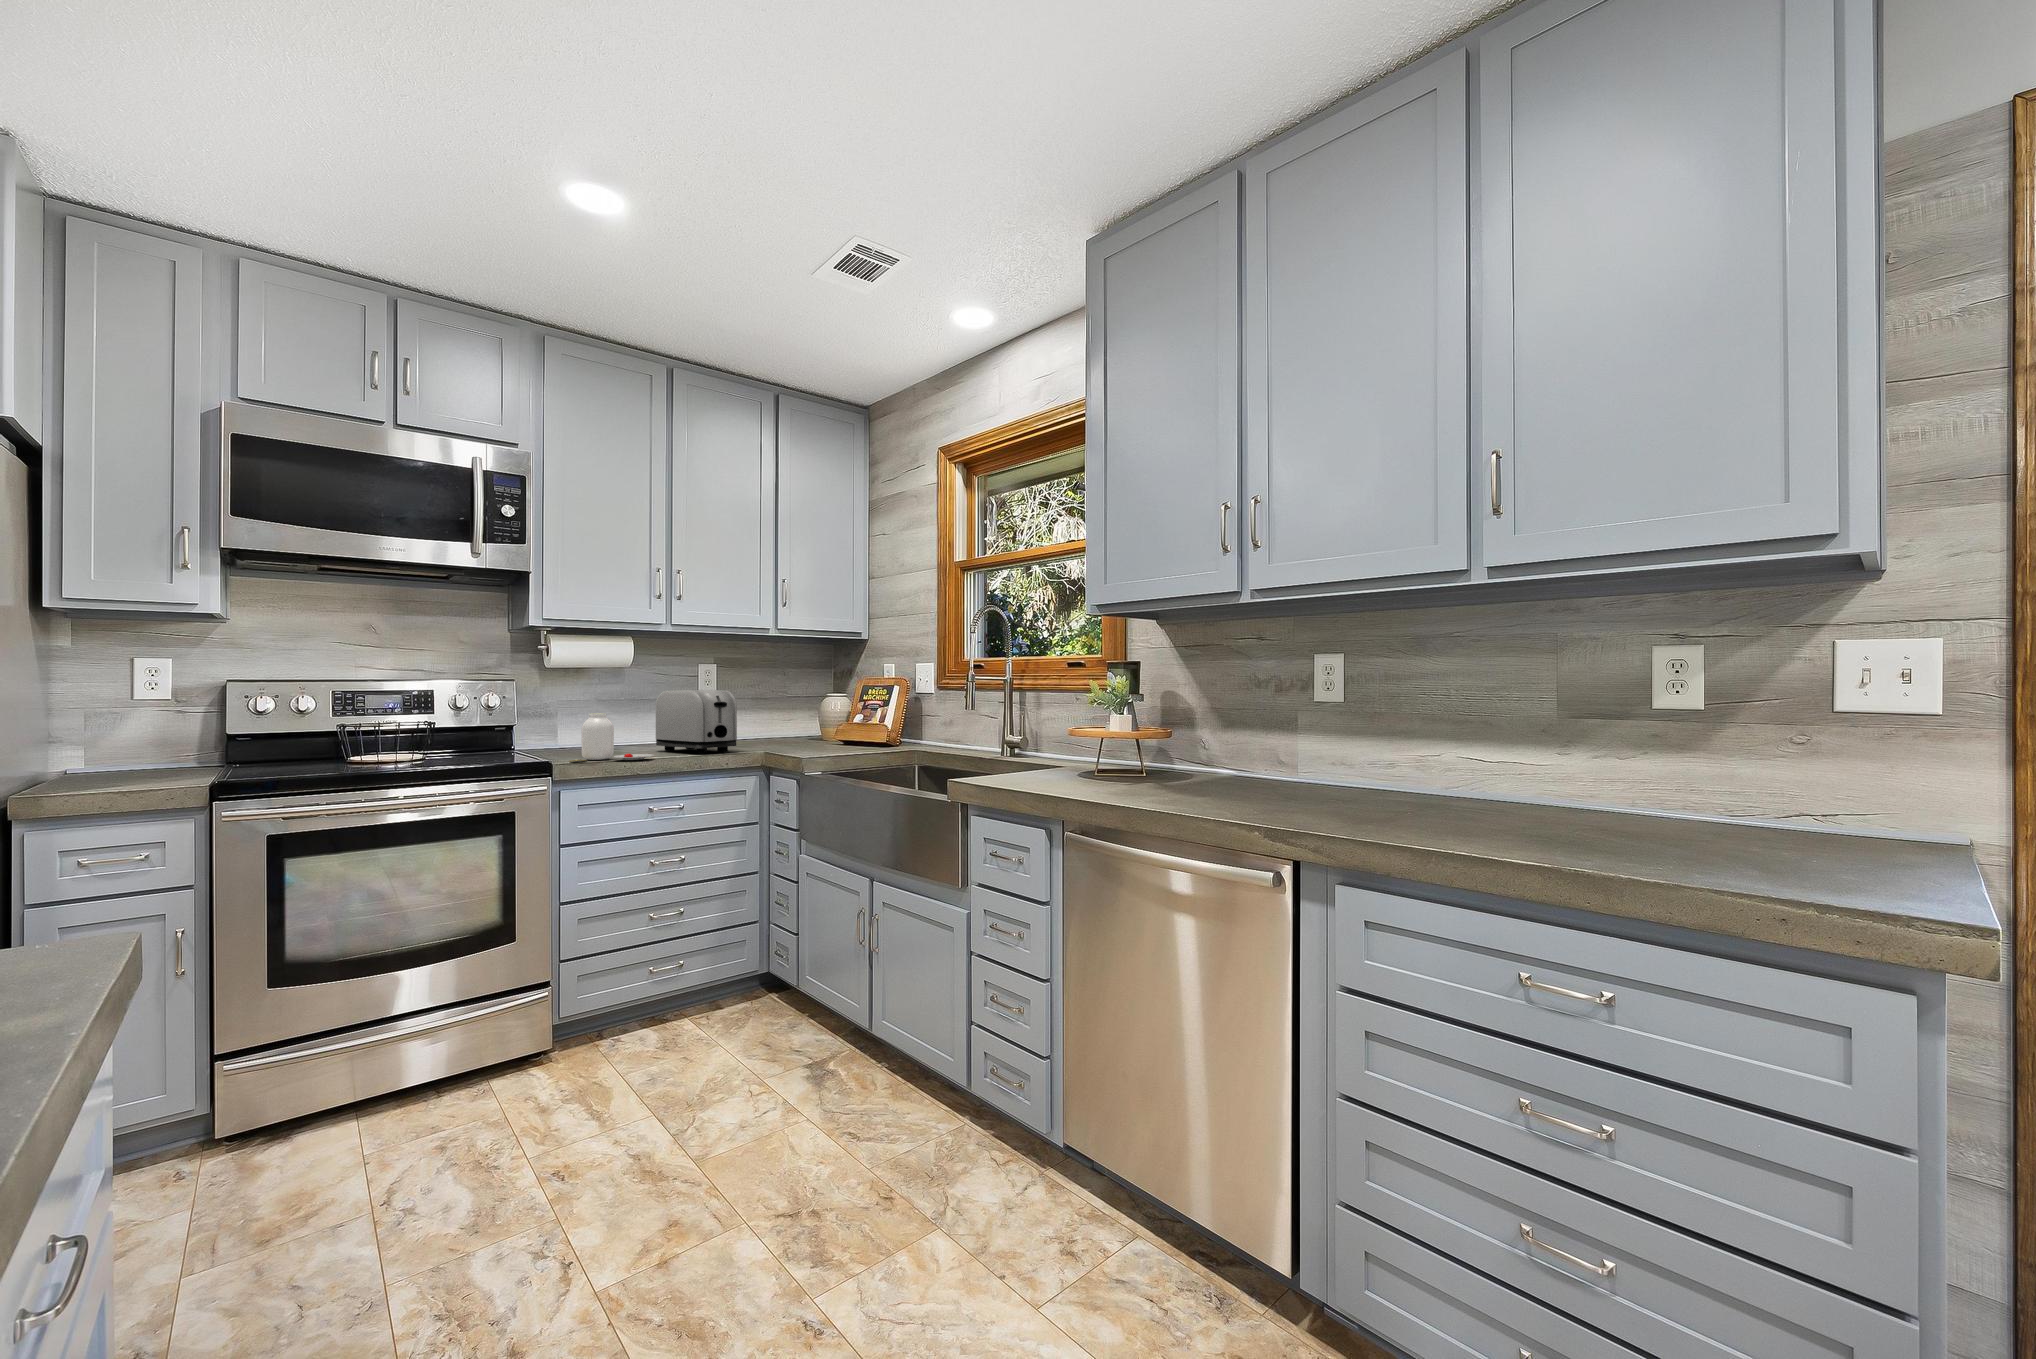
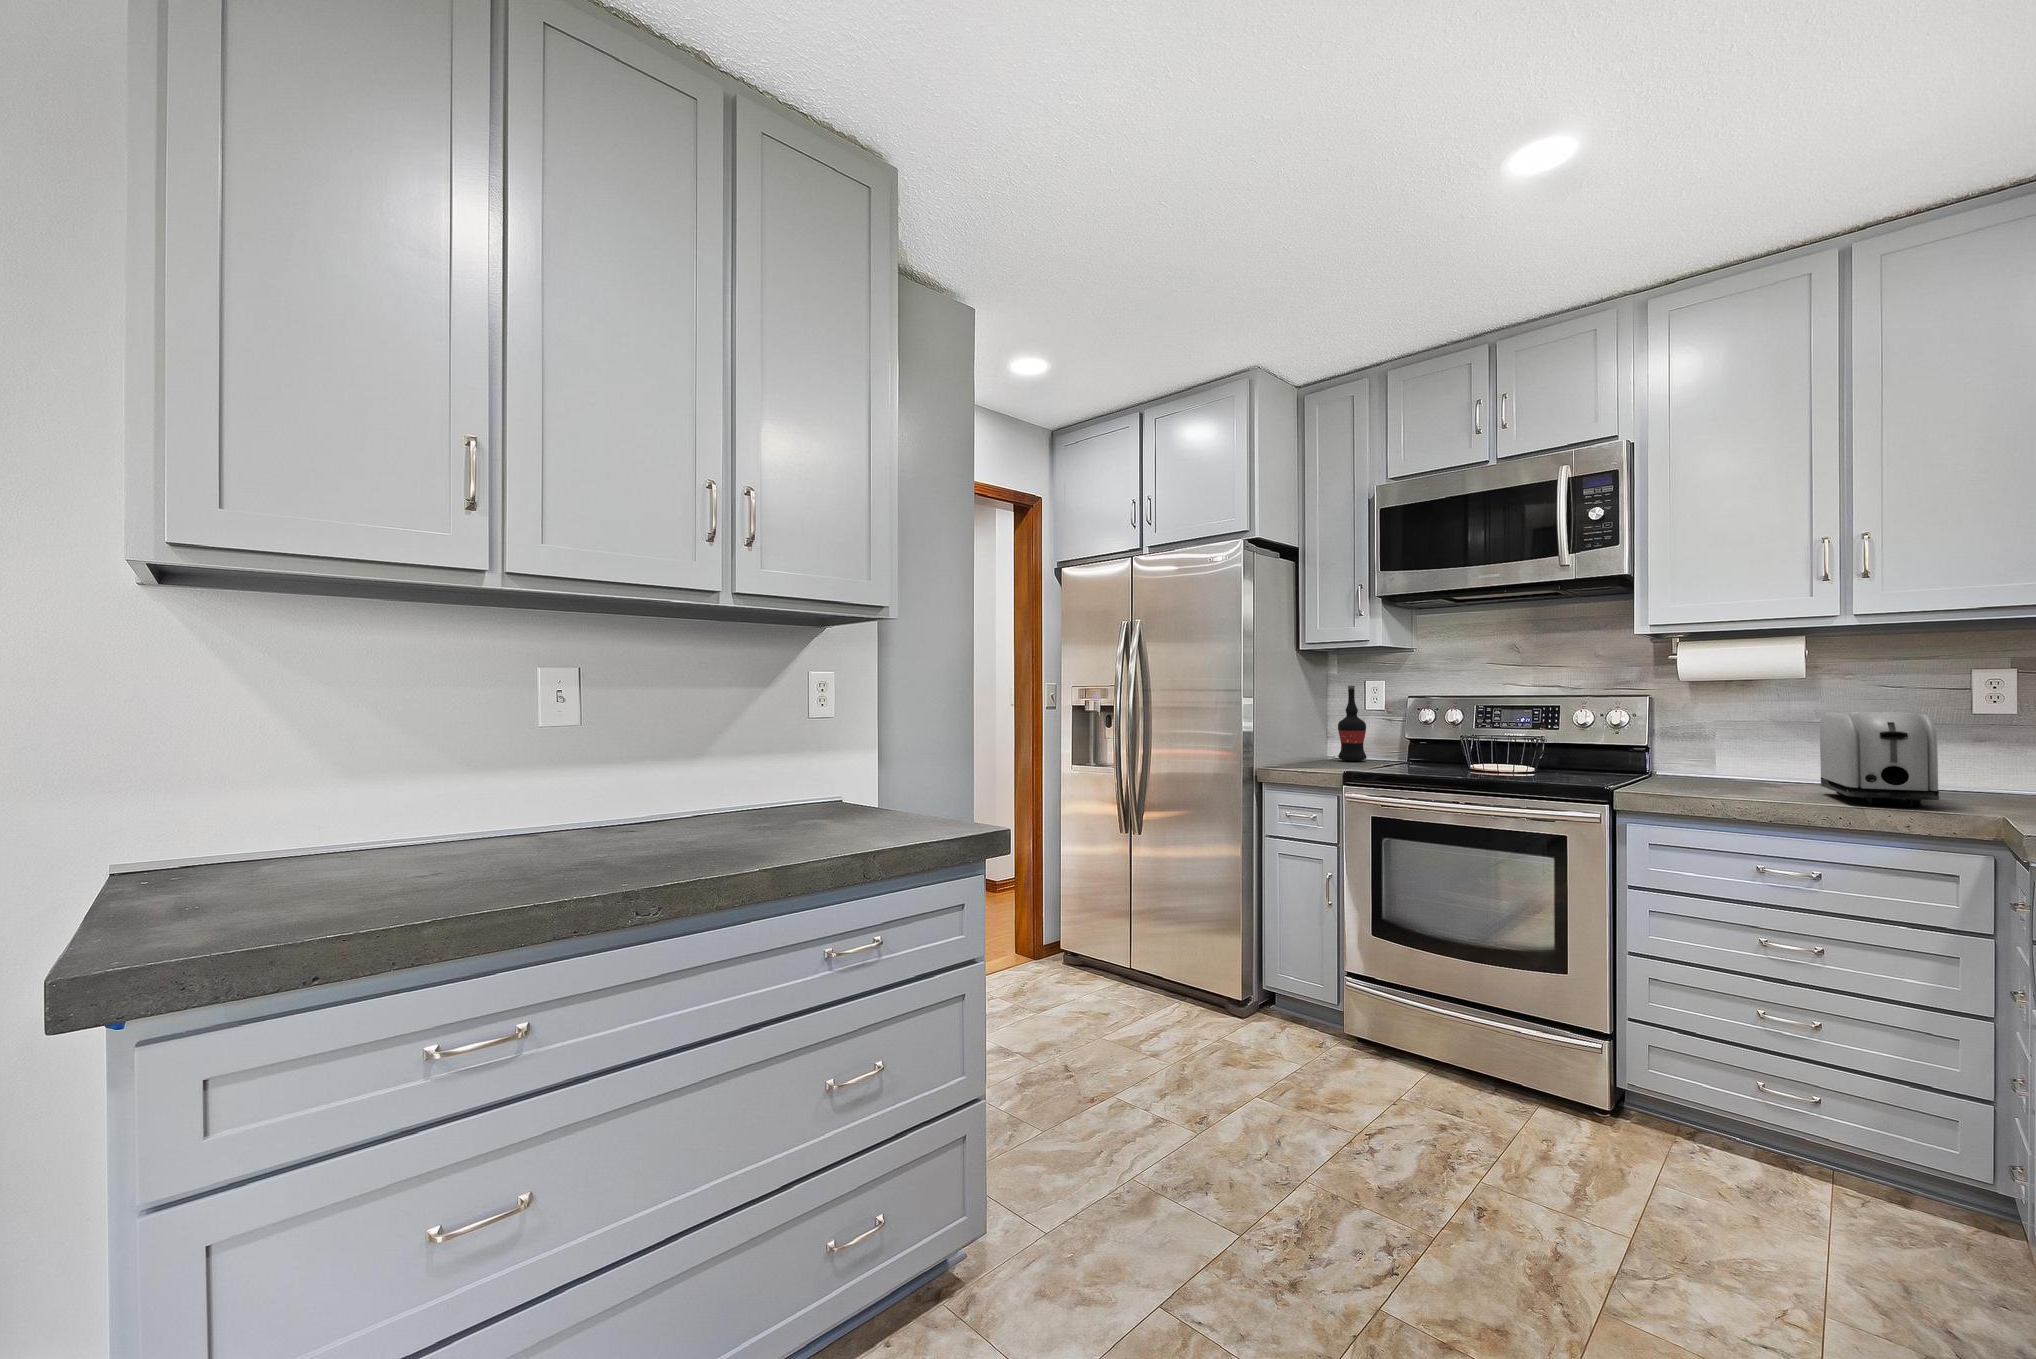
wine bottle: none [101,666,156,773] -> present [1338,686,1367,761]
jar: present [569,713,654,762] -> none [1643,738,1755,800]

